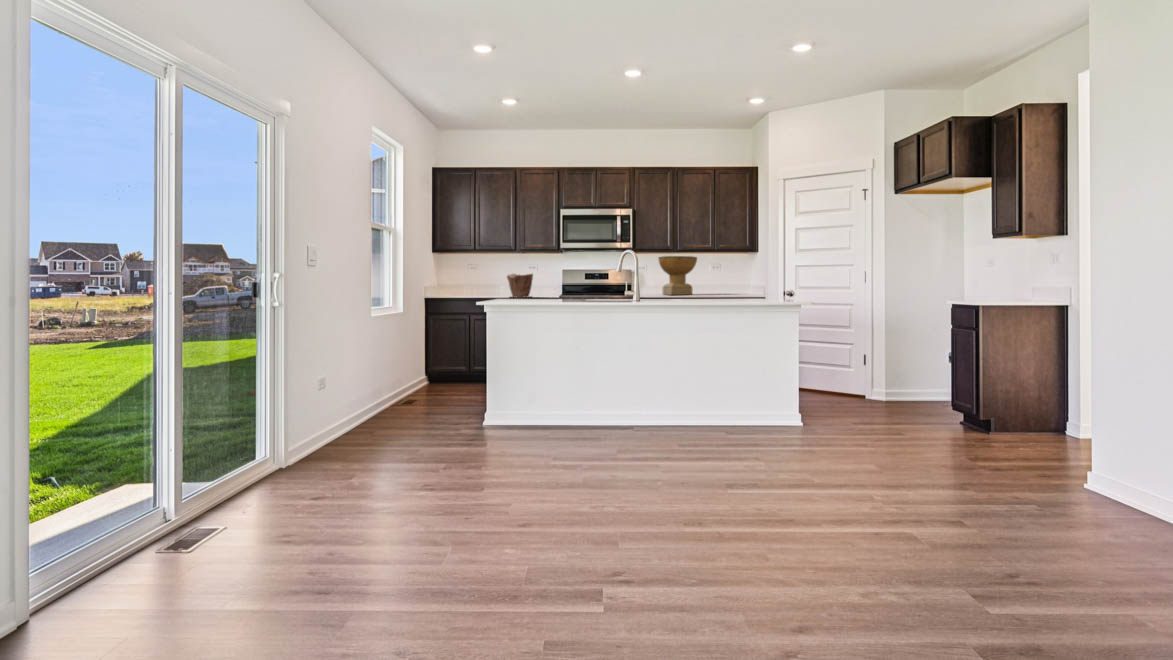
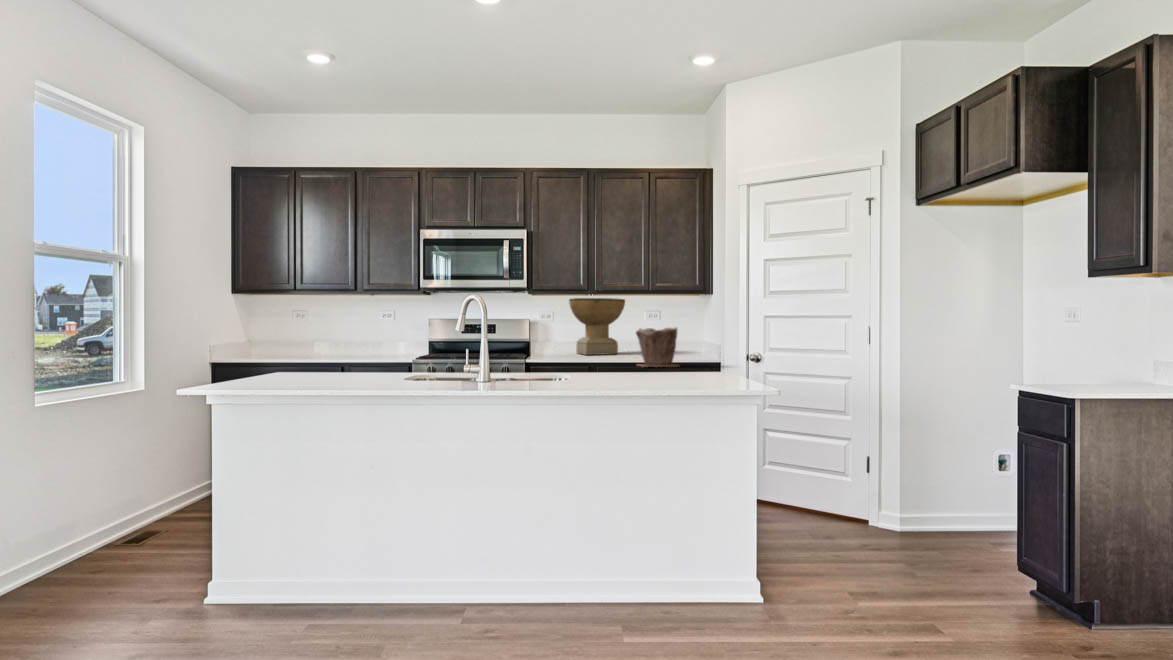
plant pot: present [507,274,533,297] -> present [636,327,679,367]

